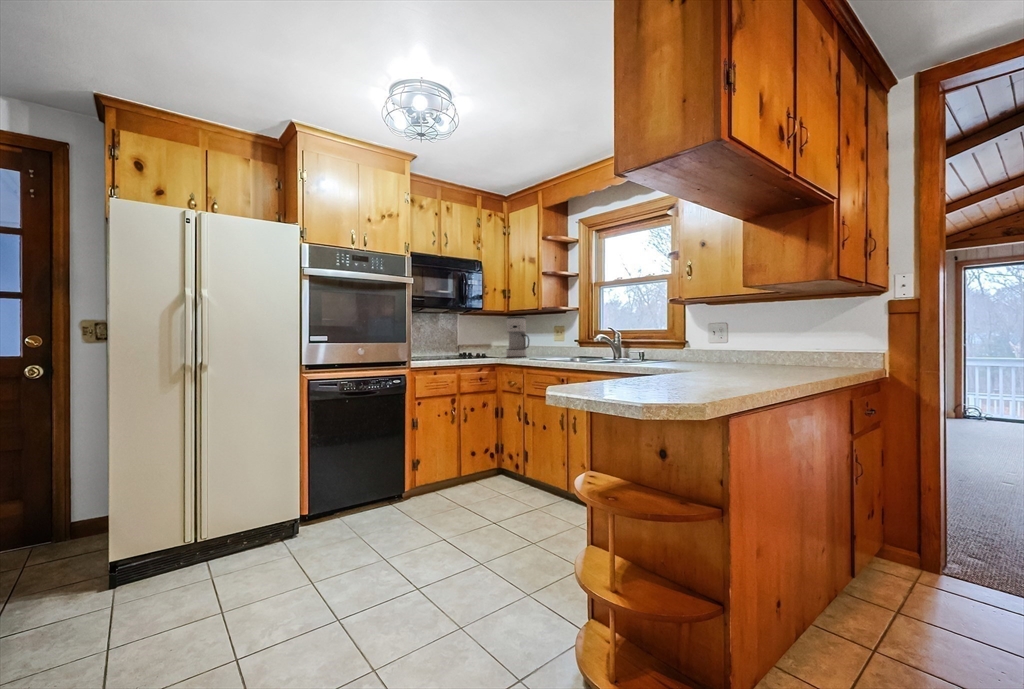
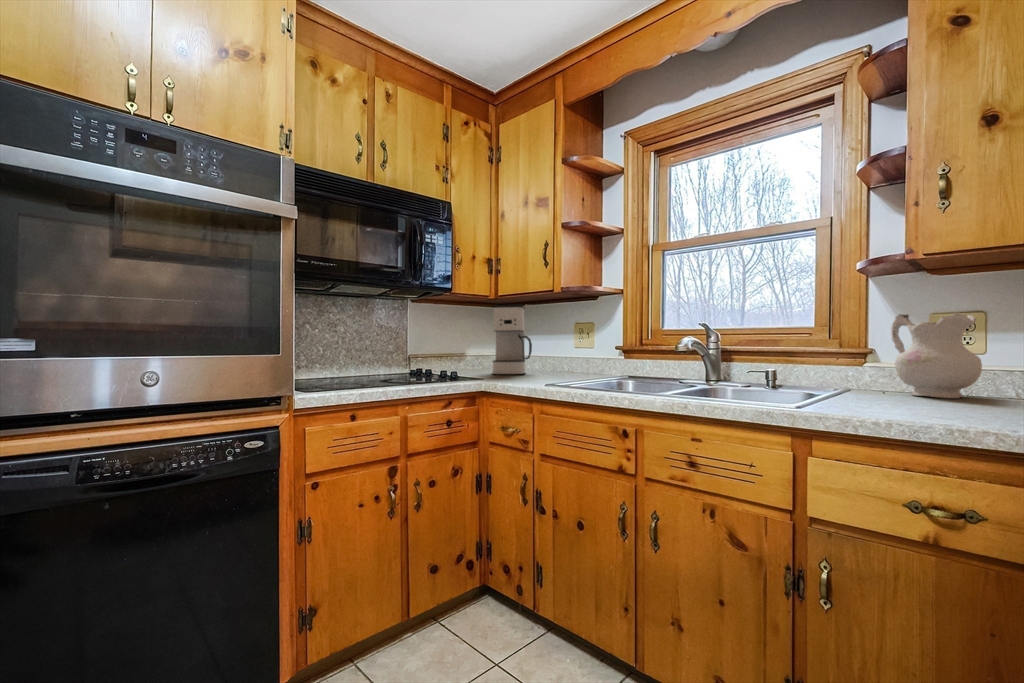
ceramic pitcher: none [688,323,721,362] -> present [891,313,982,398]

